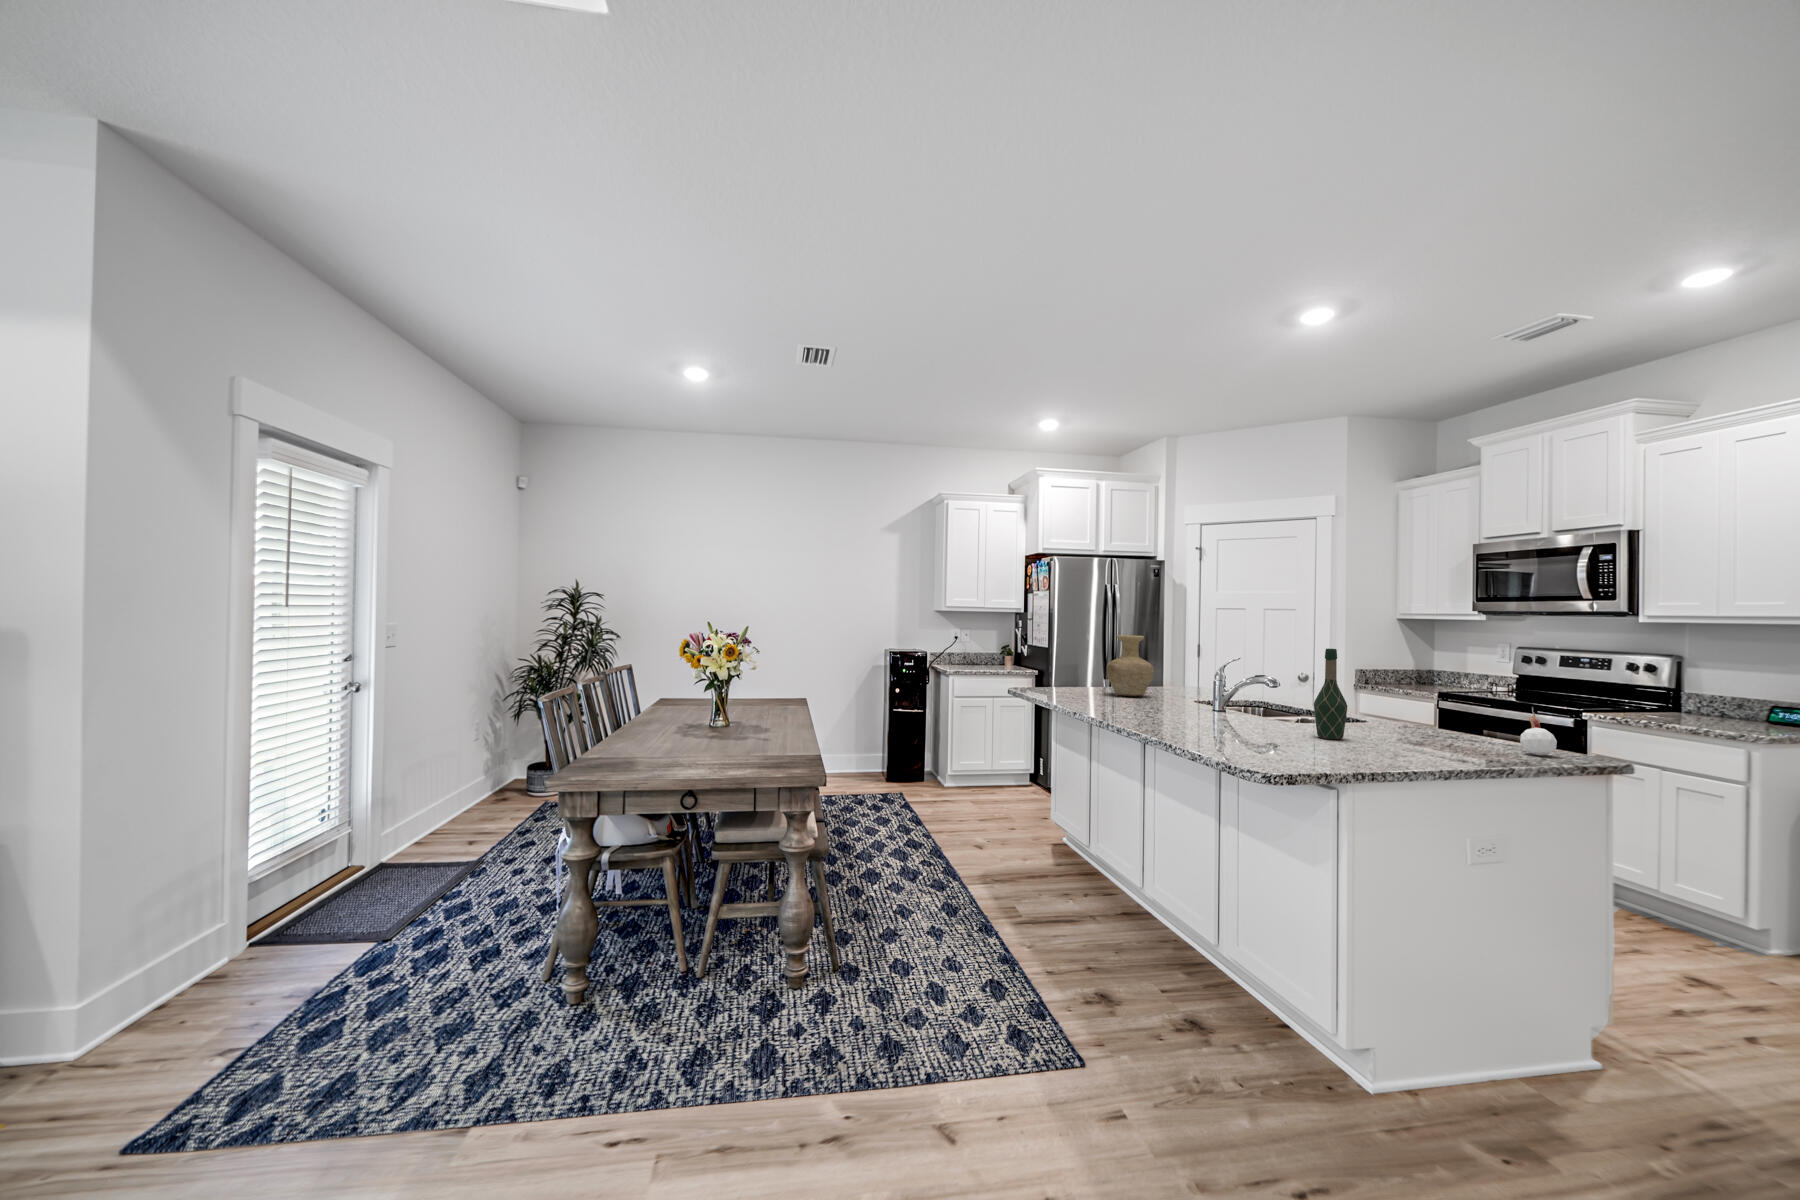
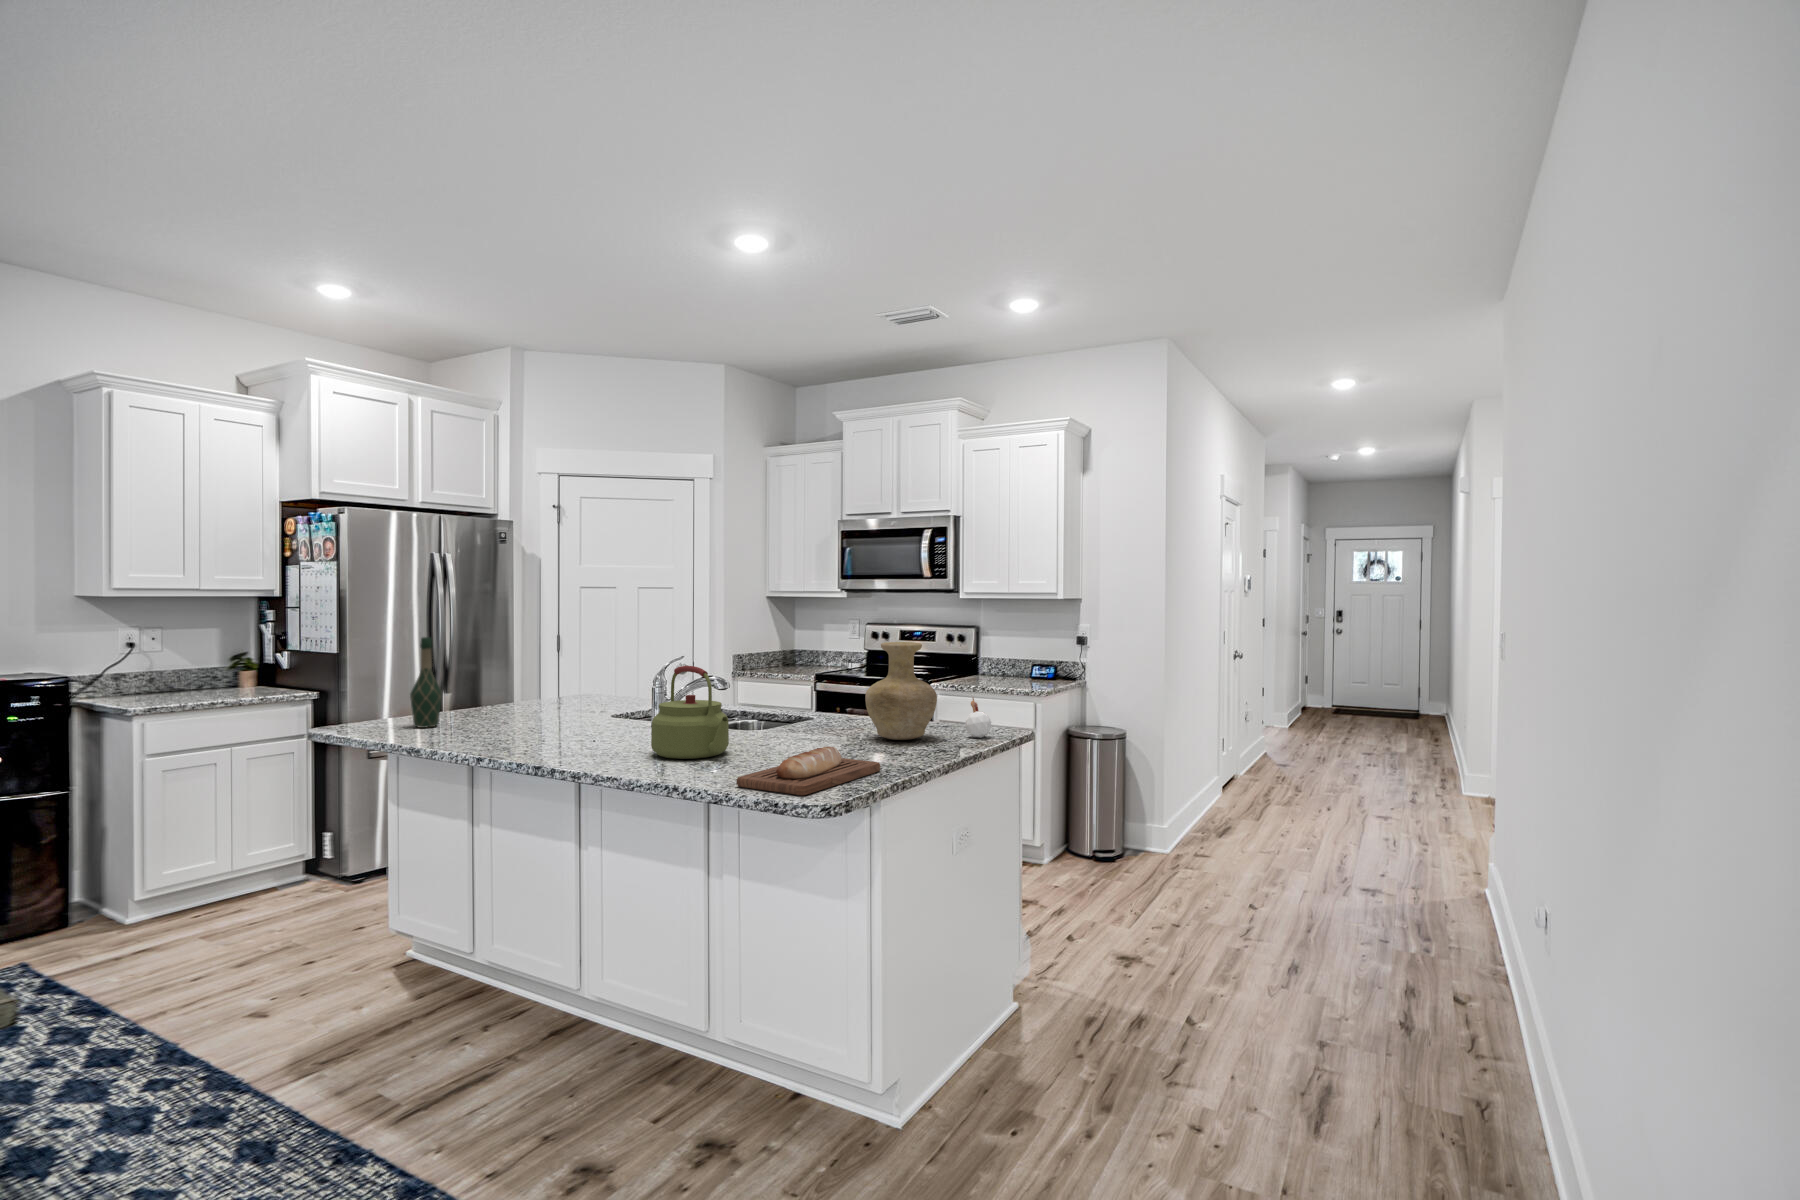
vase: present [1107,635,1154,696] -> present [865,642,937,740]
wine bottle: present [1314,649,1347,739] -> present [410,637,442,728]
kettle: none [1183,658,1247,730] -> present [651,666,729,759]
bread loaf: none [1215,730,1364,761] -> present [736,747,880,795]

